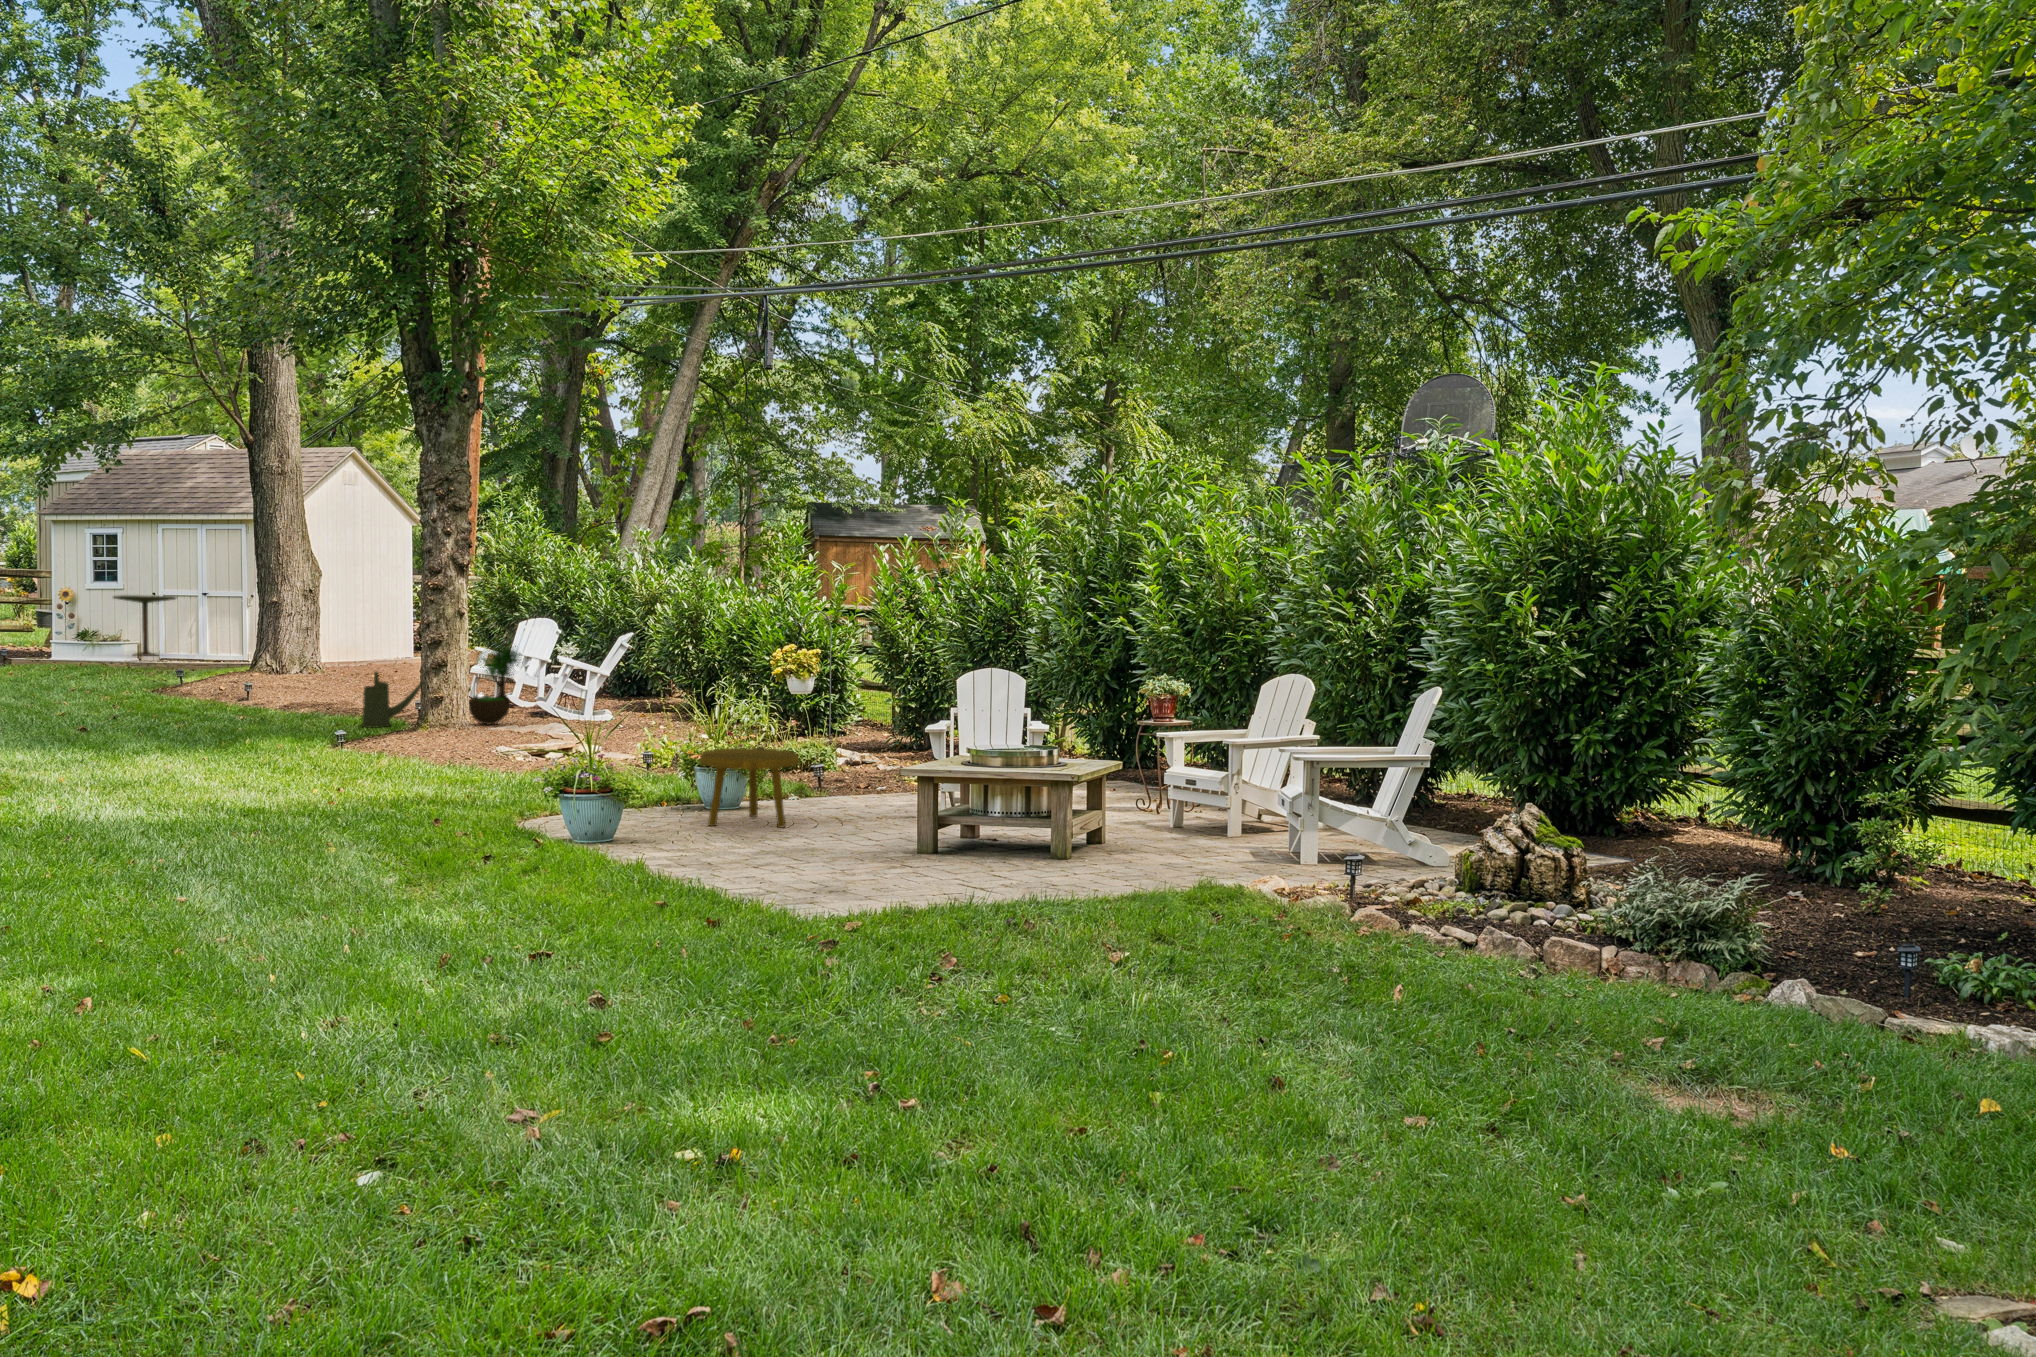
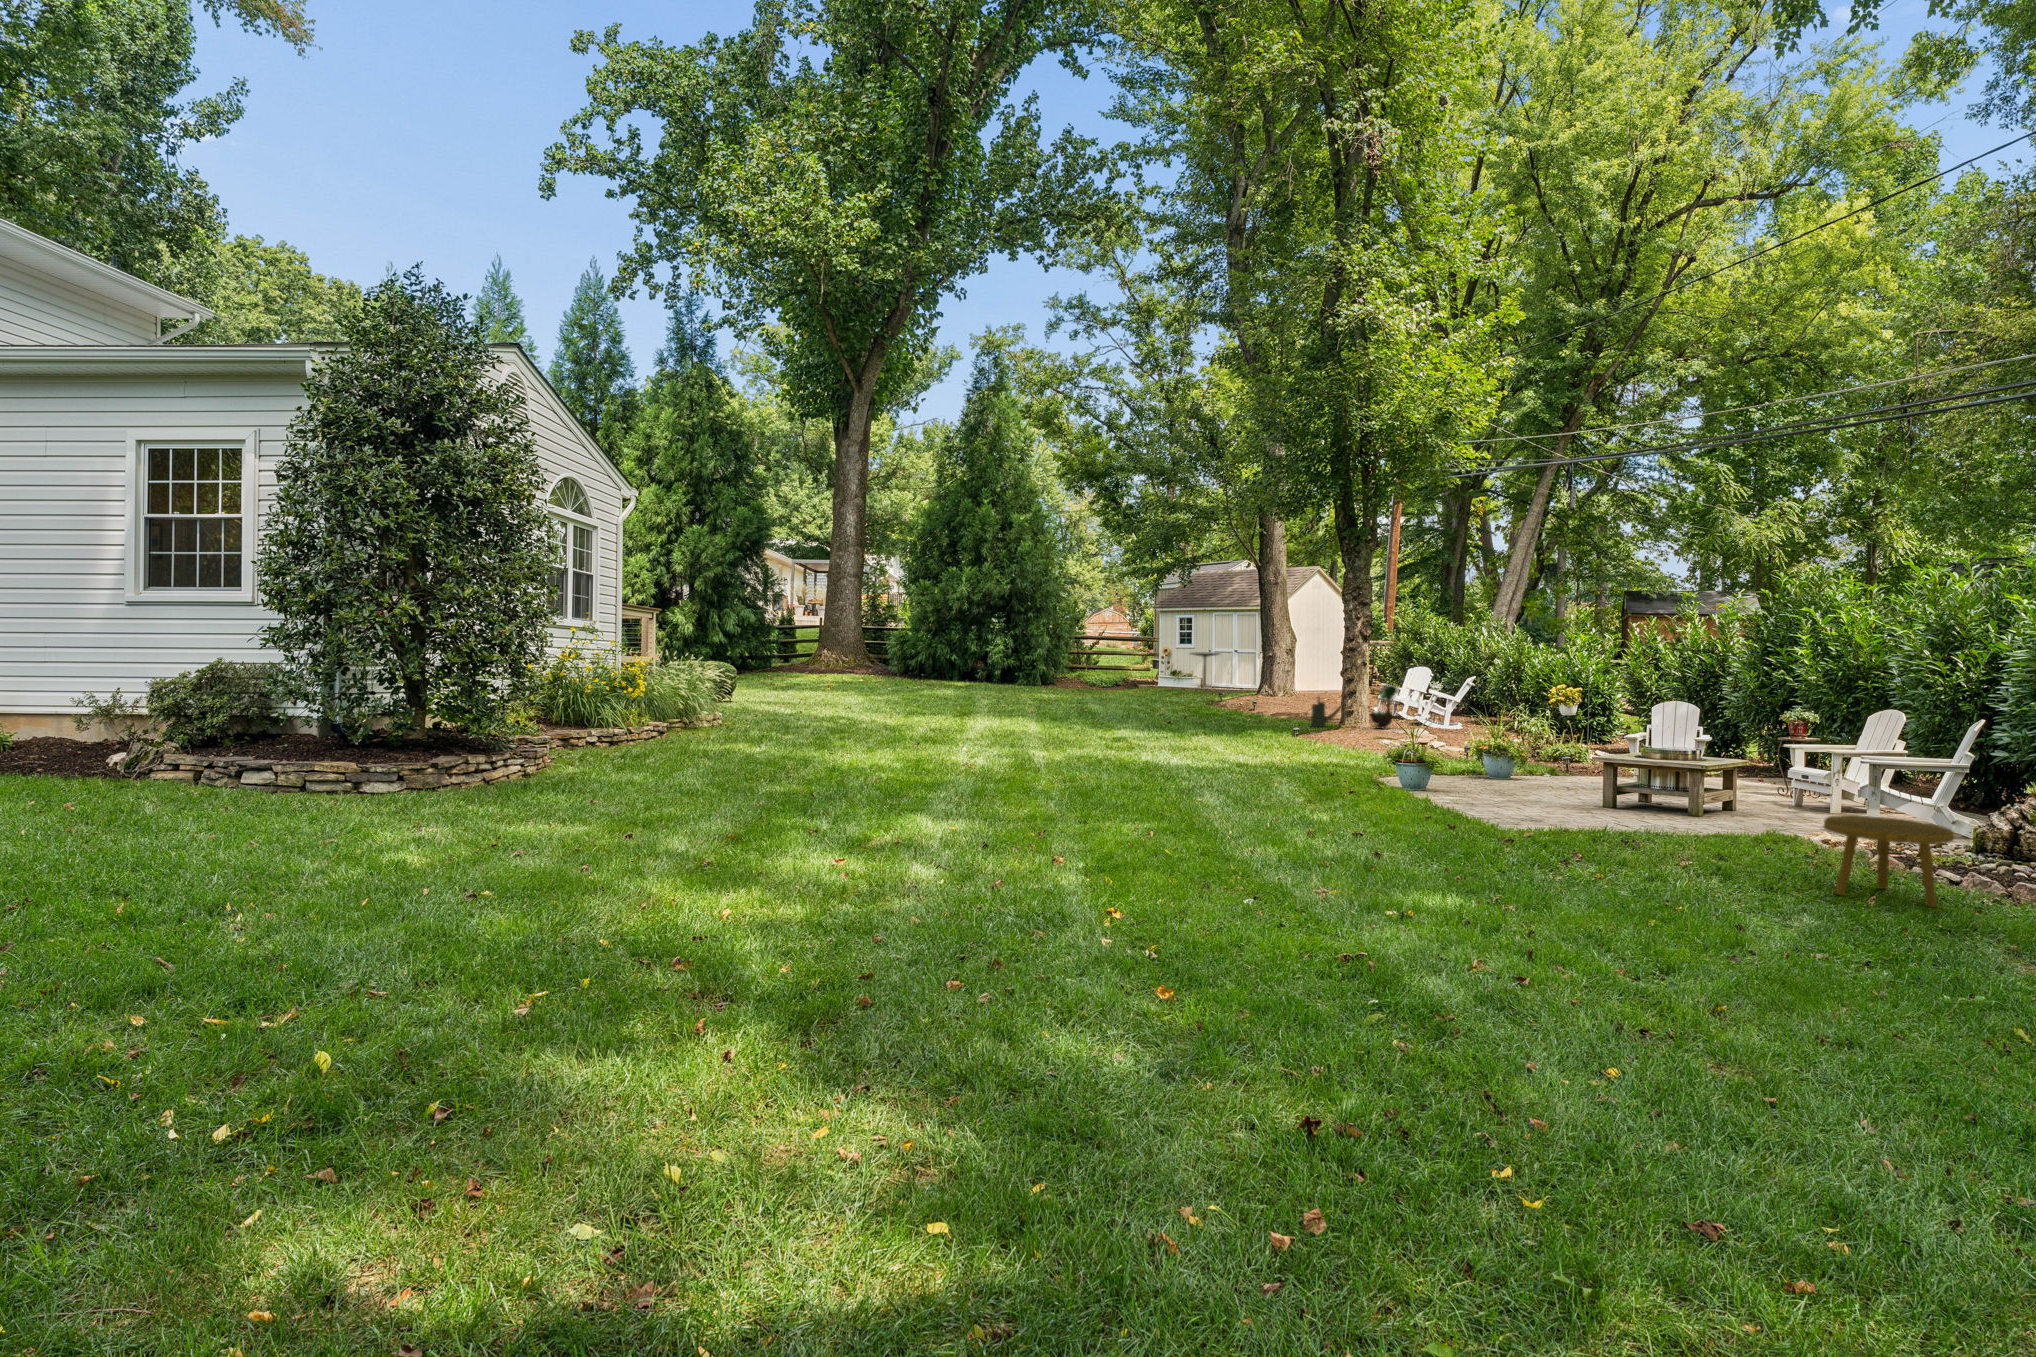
footstool: present [700,748,799,828] -> present [1824,815,1954,907]

